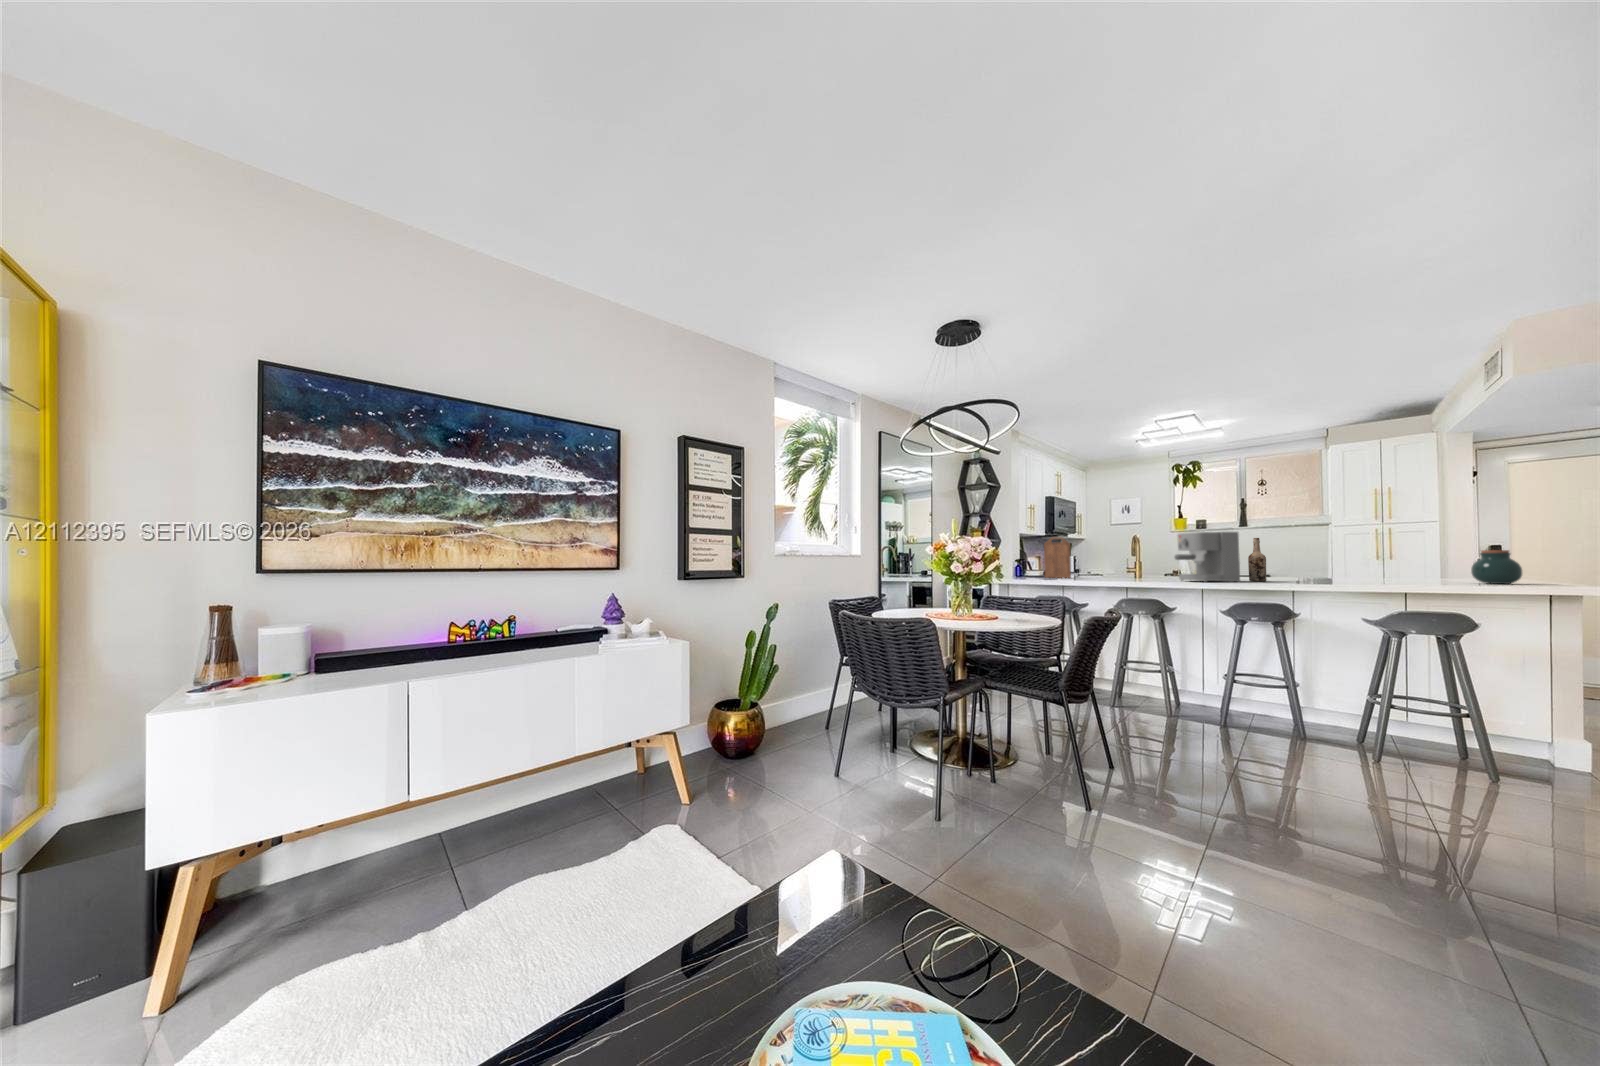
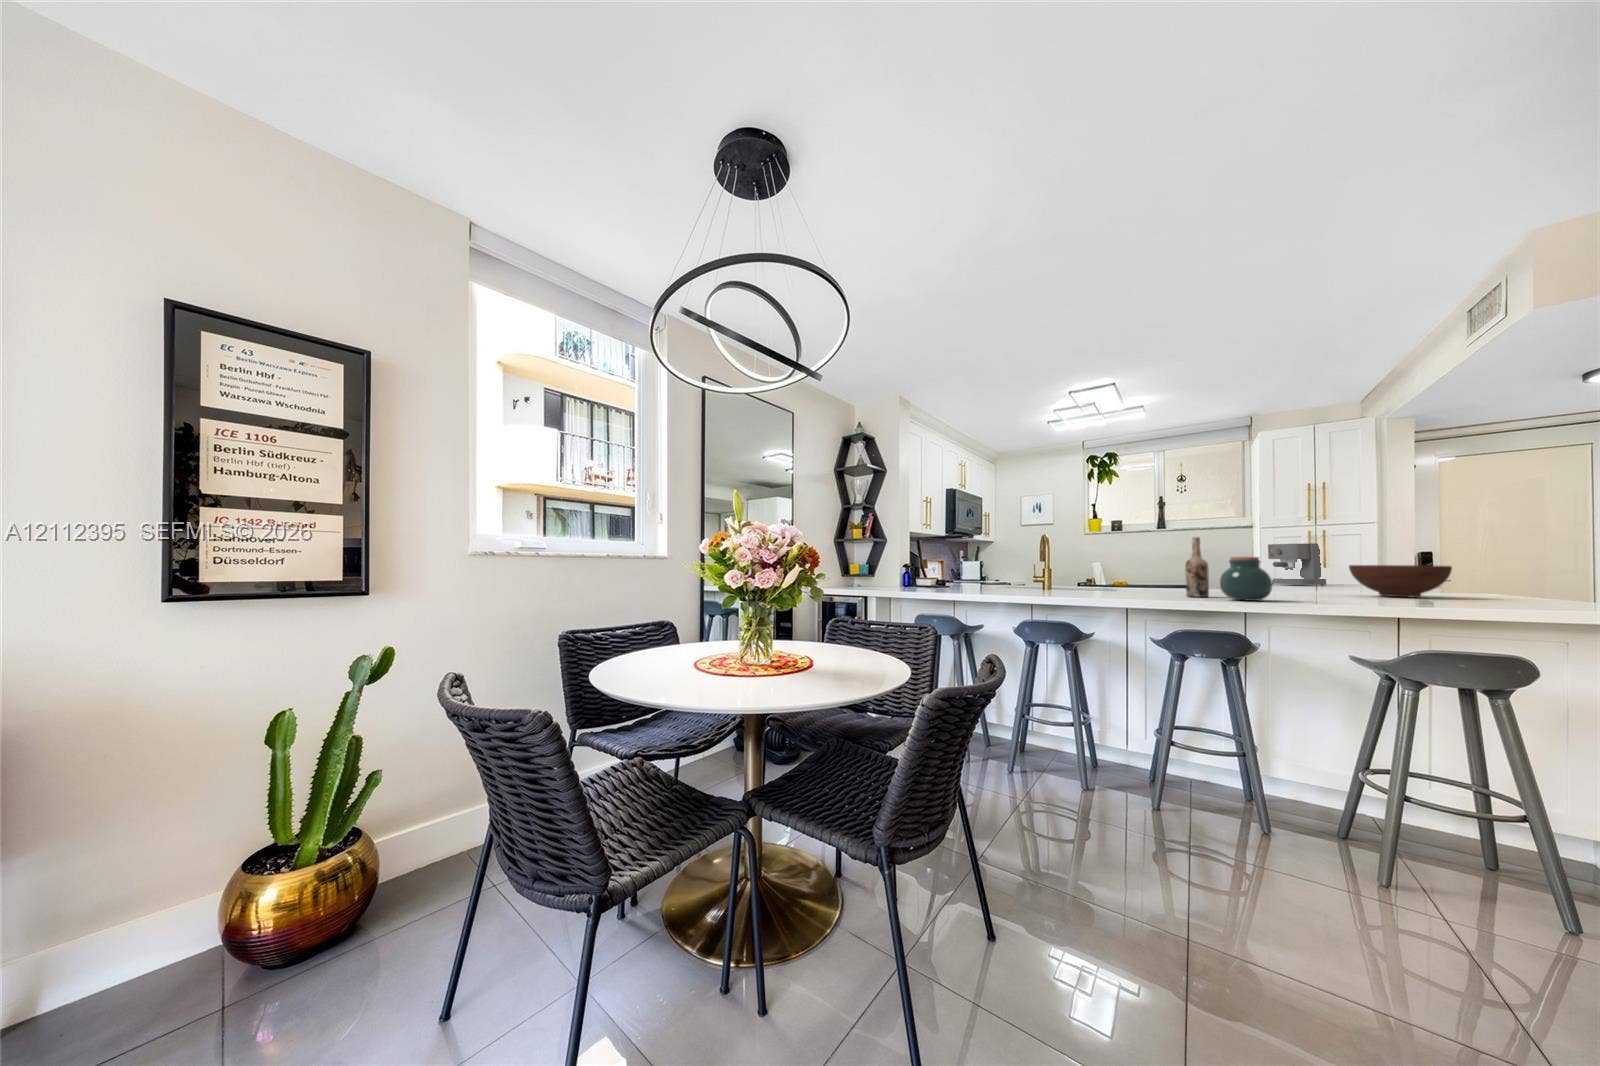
coffee maker: present [1175,532,1240,582] -> present [1268,543,1326,586]
cutting board: present [1044,537,1071,578] -> none [930,536,963,590]
jar: present [1471,550,1522,584] -> present [1220,557,1272,601]
fruit bowl: none [1386,557,1466,581] -> present [1349,565,1452,597]

